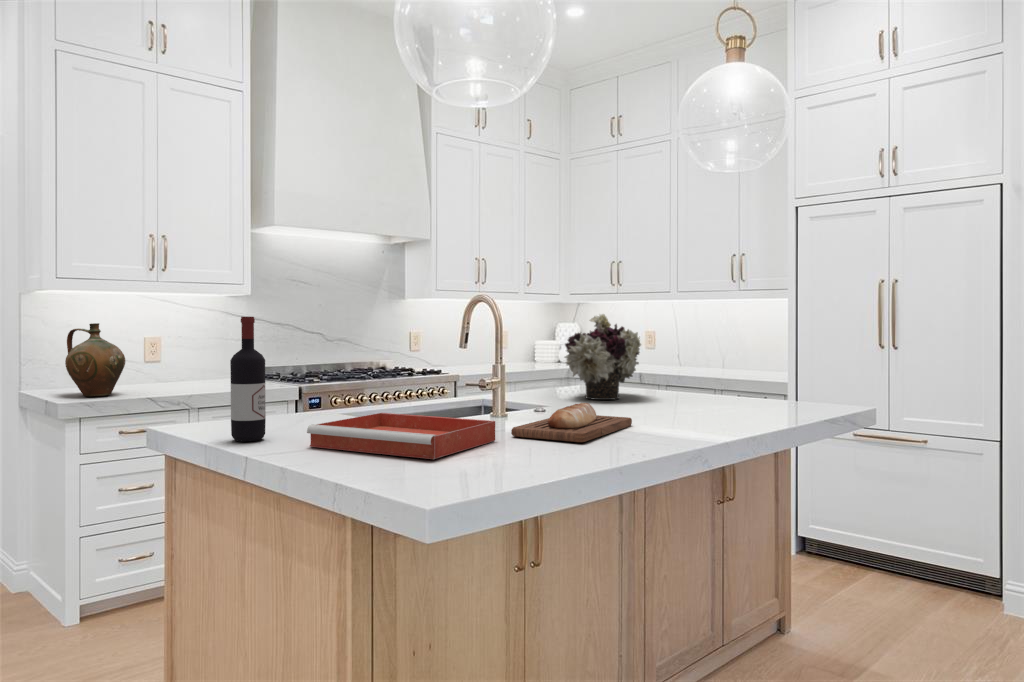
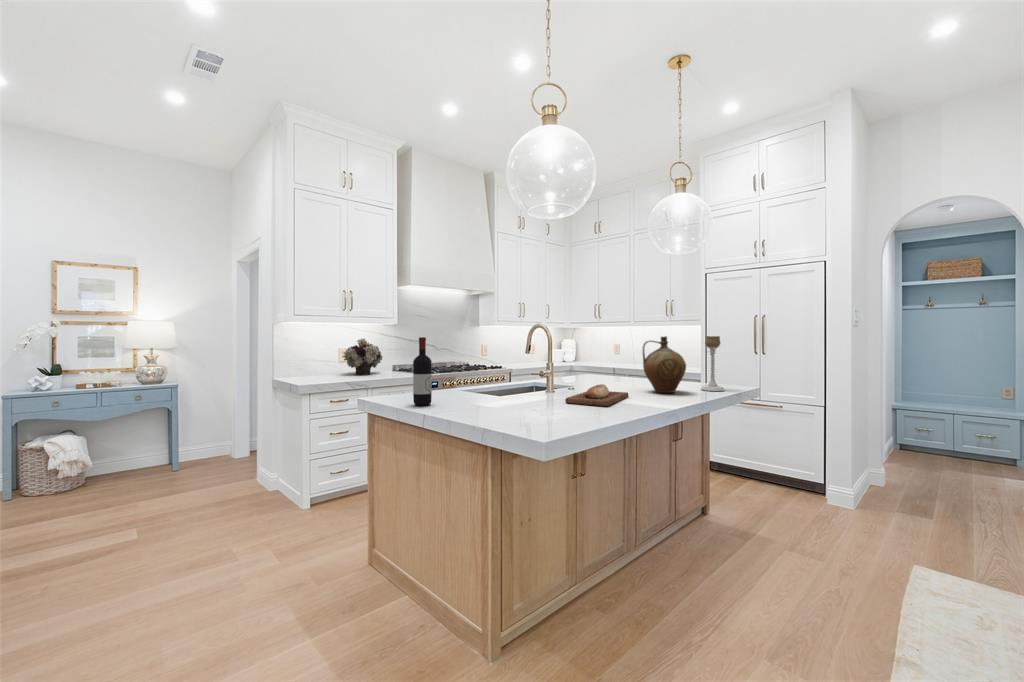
flower arrangement: present [565,314,641,400] -> present [342,338,383,375]
candle holder: none [768,317,810,415] -> present [701,336,724,391]
ceramic jug: present [65,323,125,397] -> present [642,336,686,393]
tray: present [307,413,495,459] -> none [457,390,558,415]

